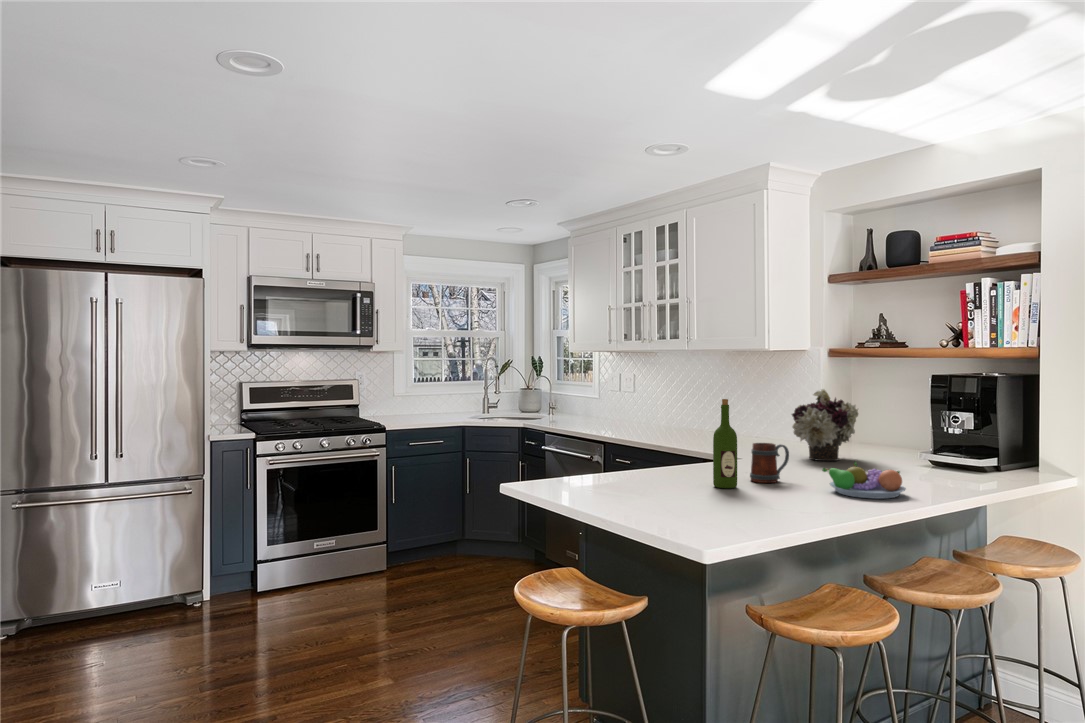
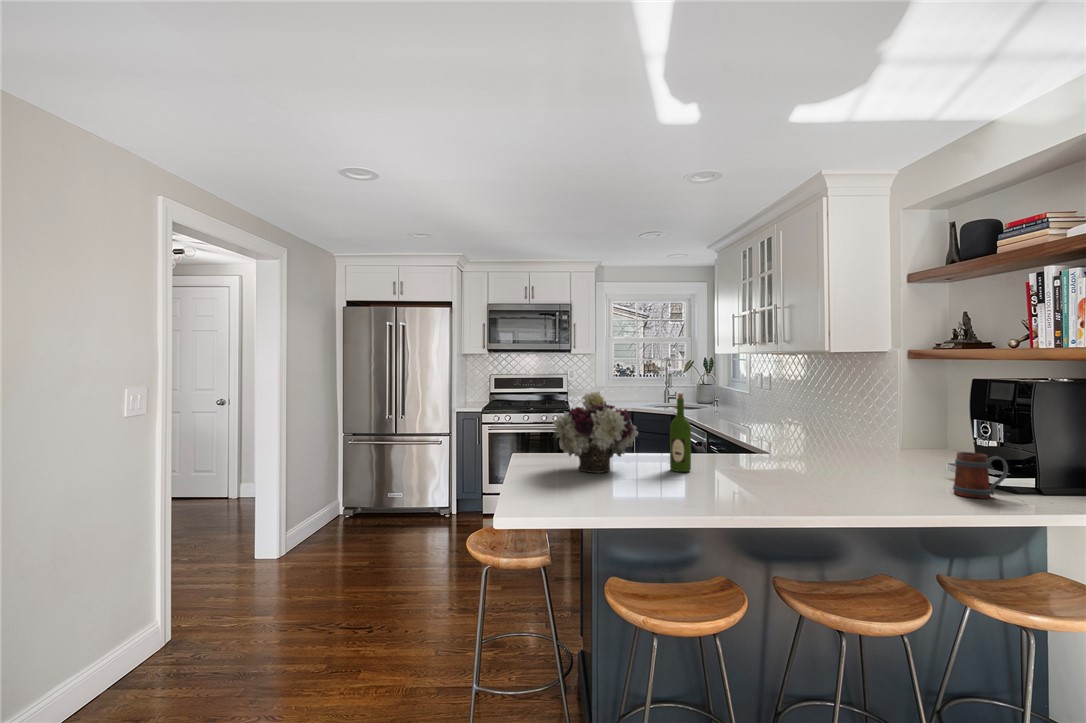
flower arrangement: present [792,389,858,461] -> present [553,392,638,473]
mug: present [750,443,789,483] -> present [953,452,1008,499]
fruit bowl: present [823,462,906,499] -> none [763,460,840,498]

